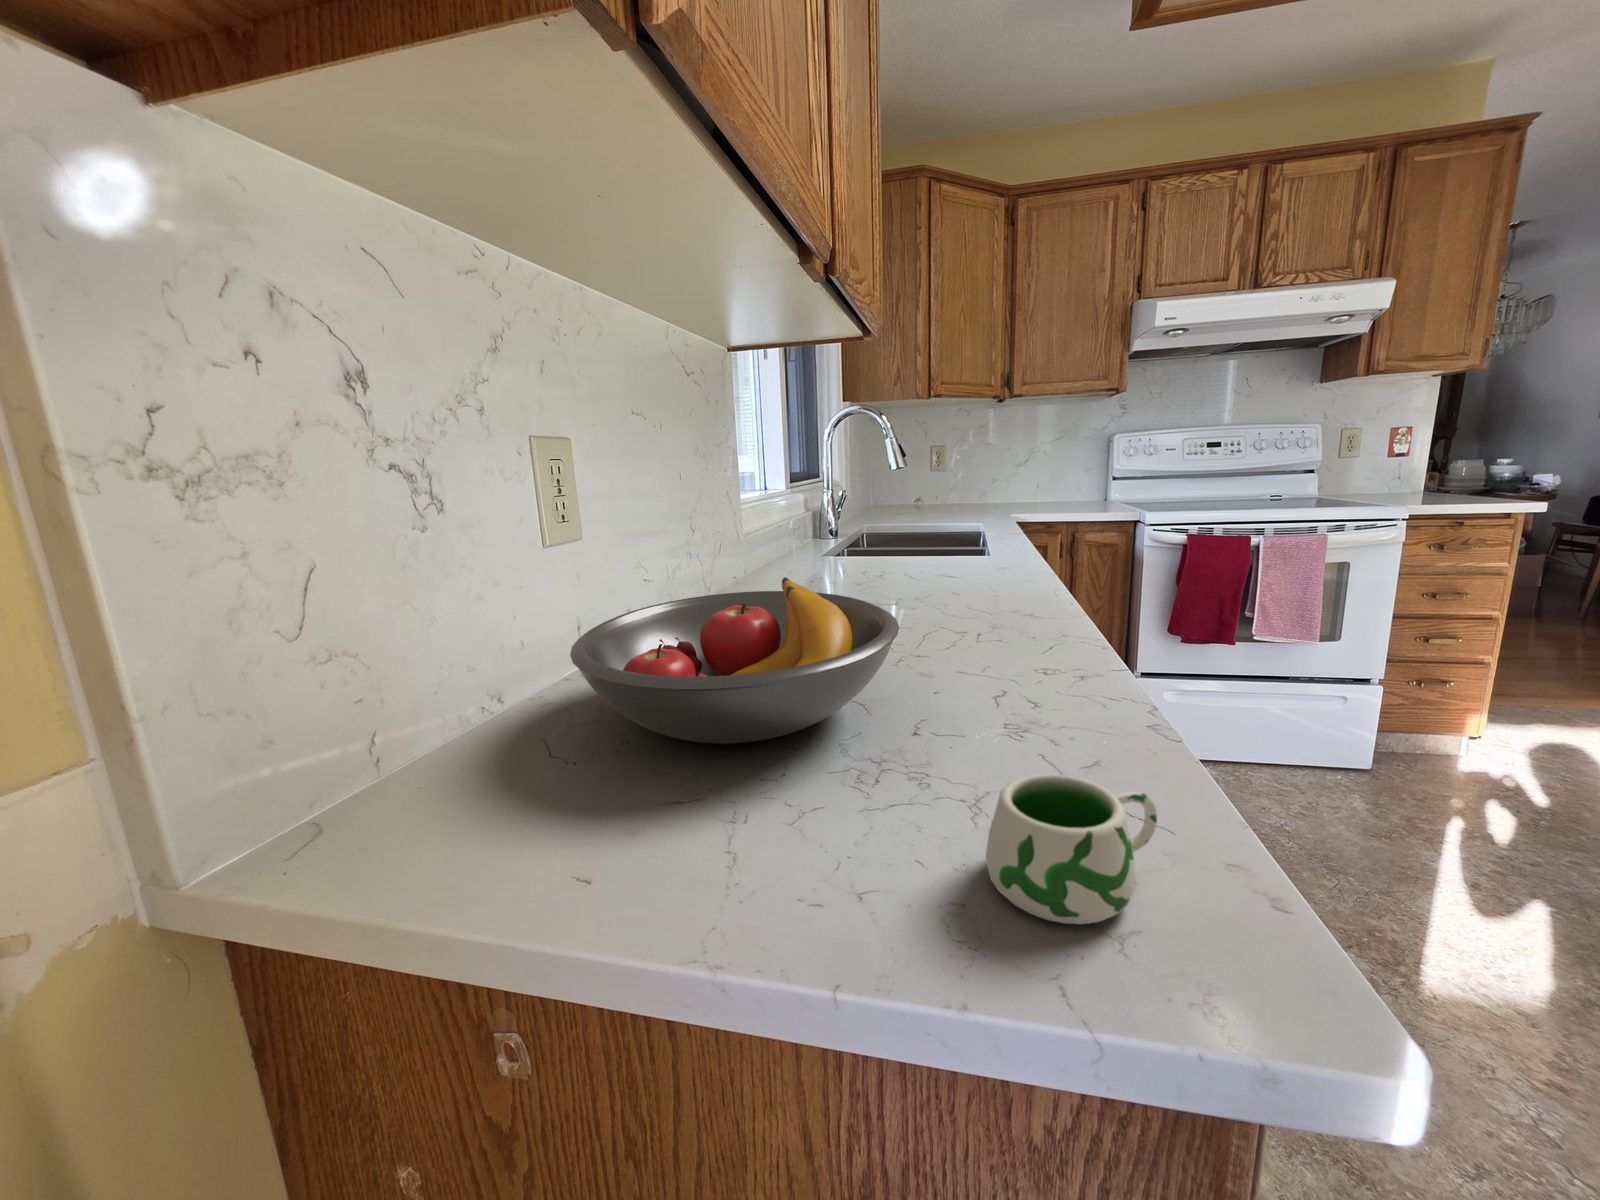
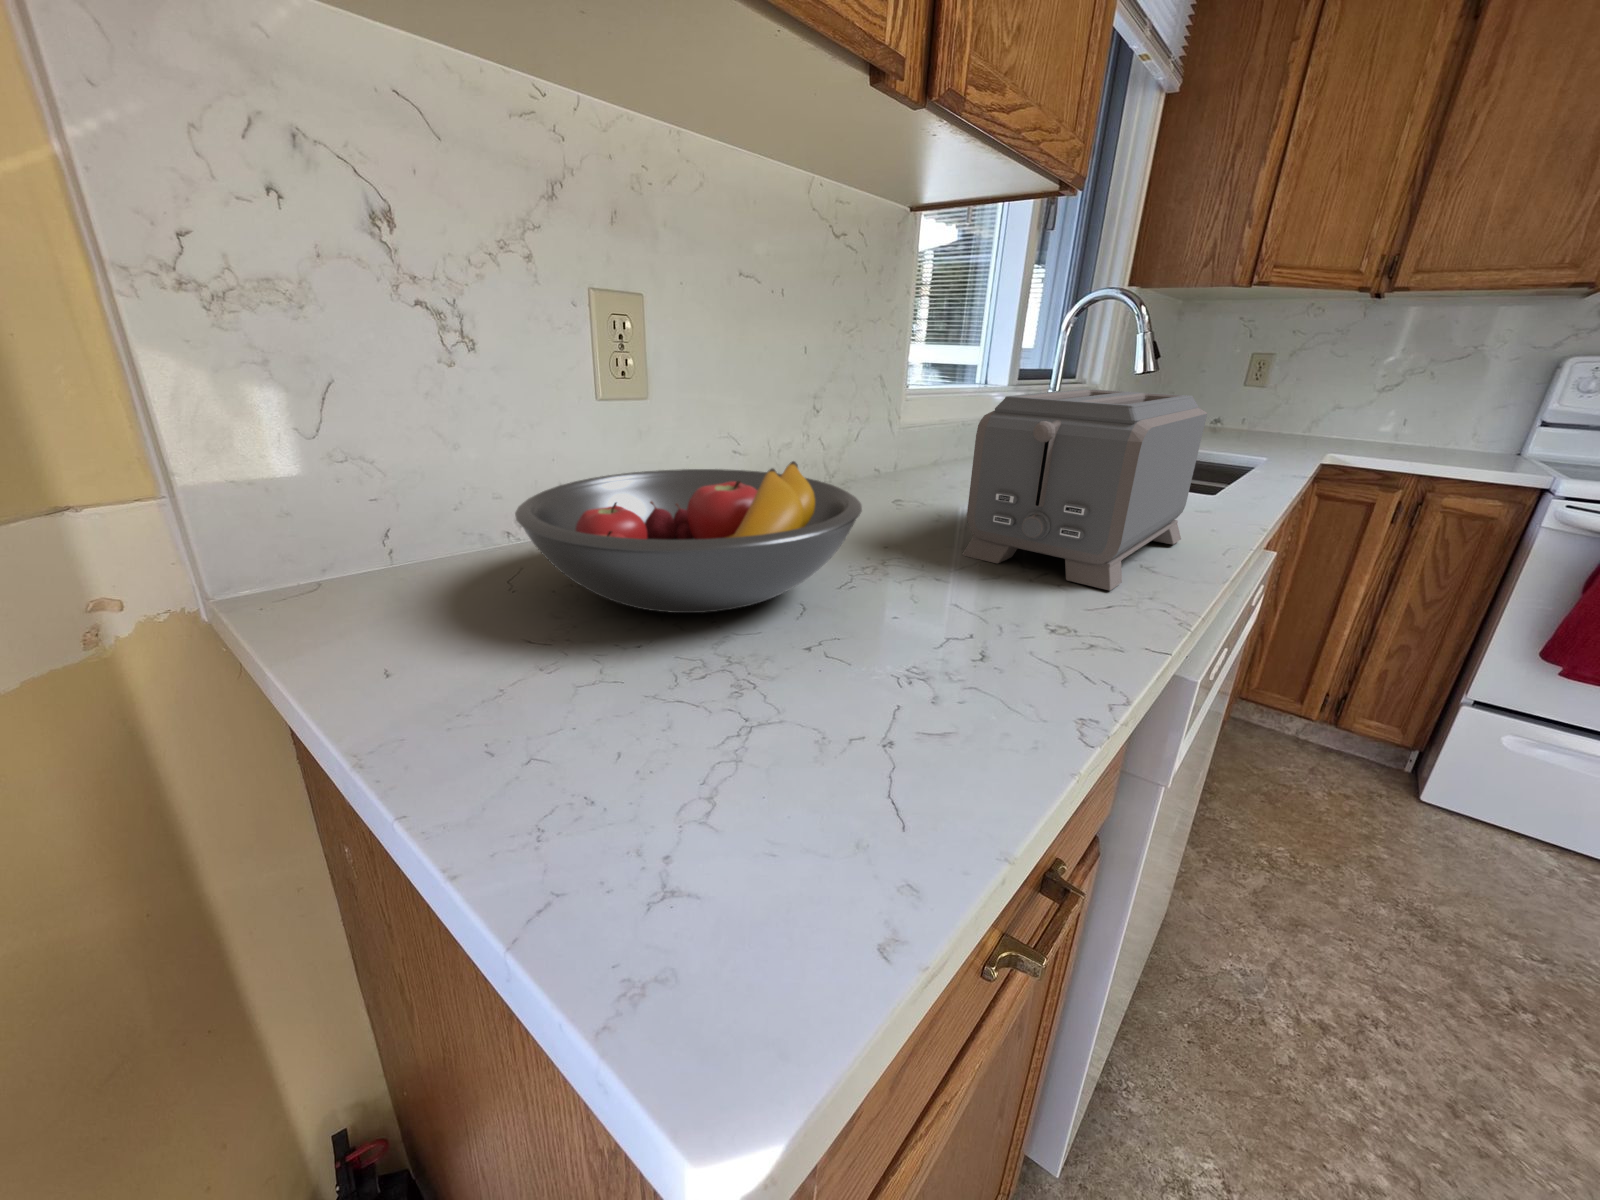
toaster: none [897,485,1034,639] -> present [962,389,1207,591]
mug: present [986,773,1157,924] -> none [637,698,853,871]

